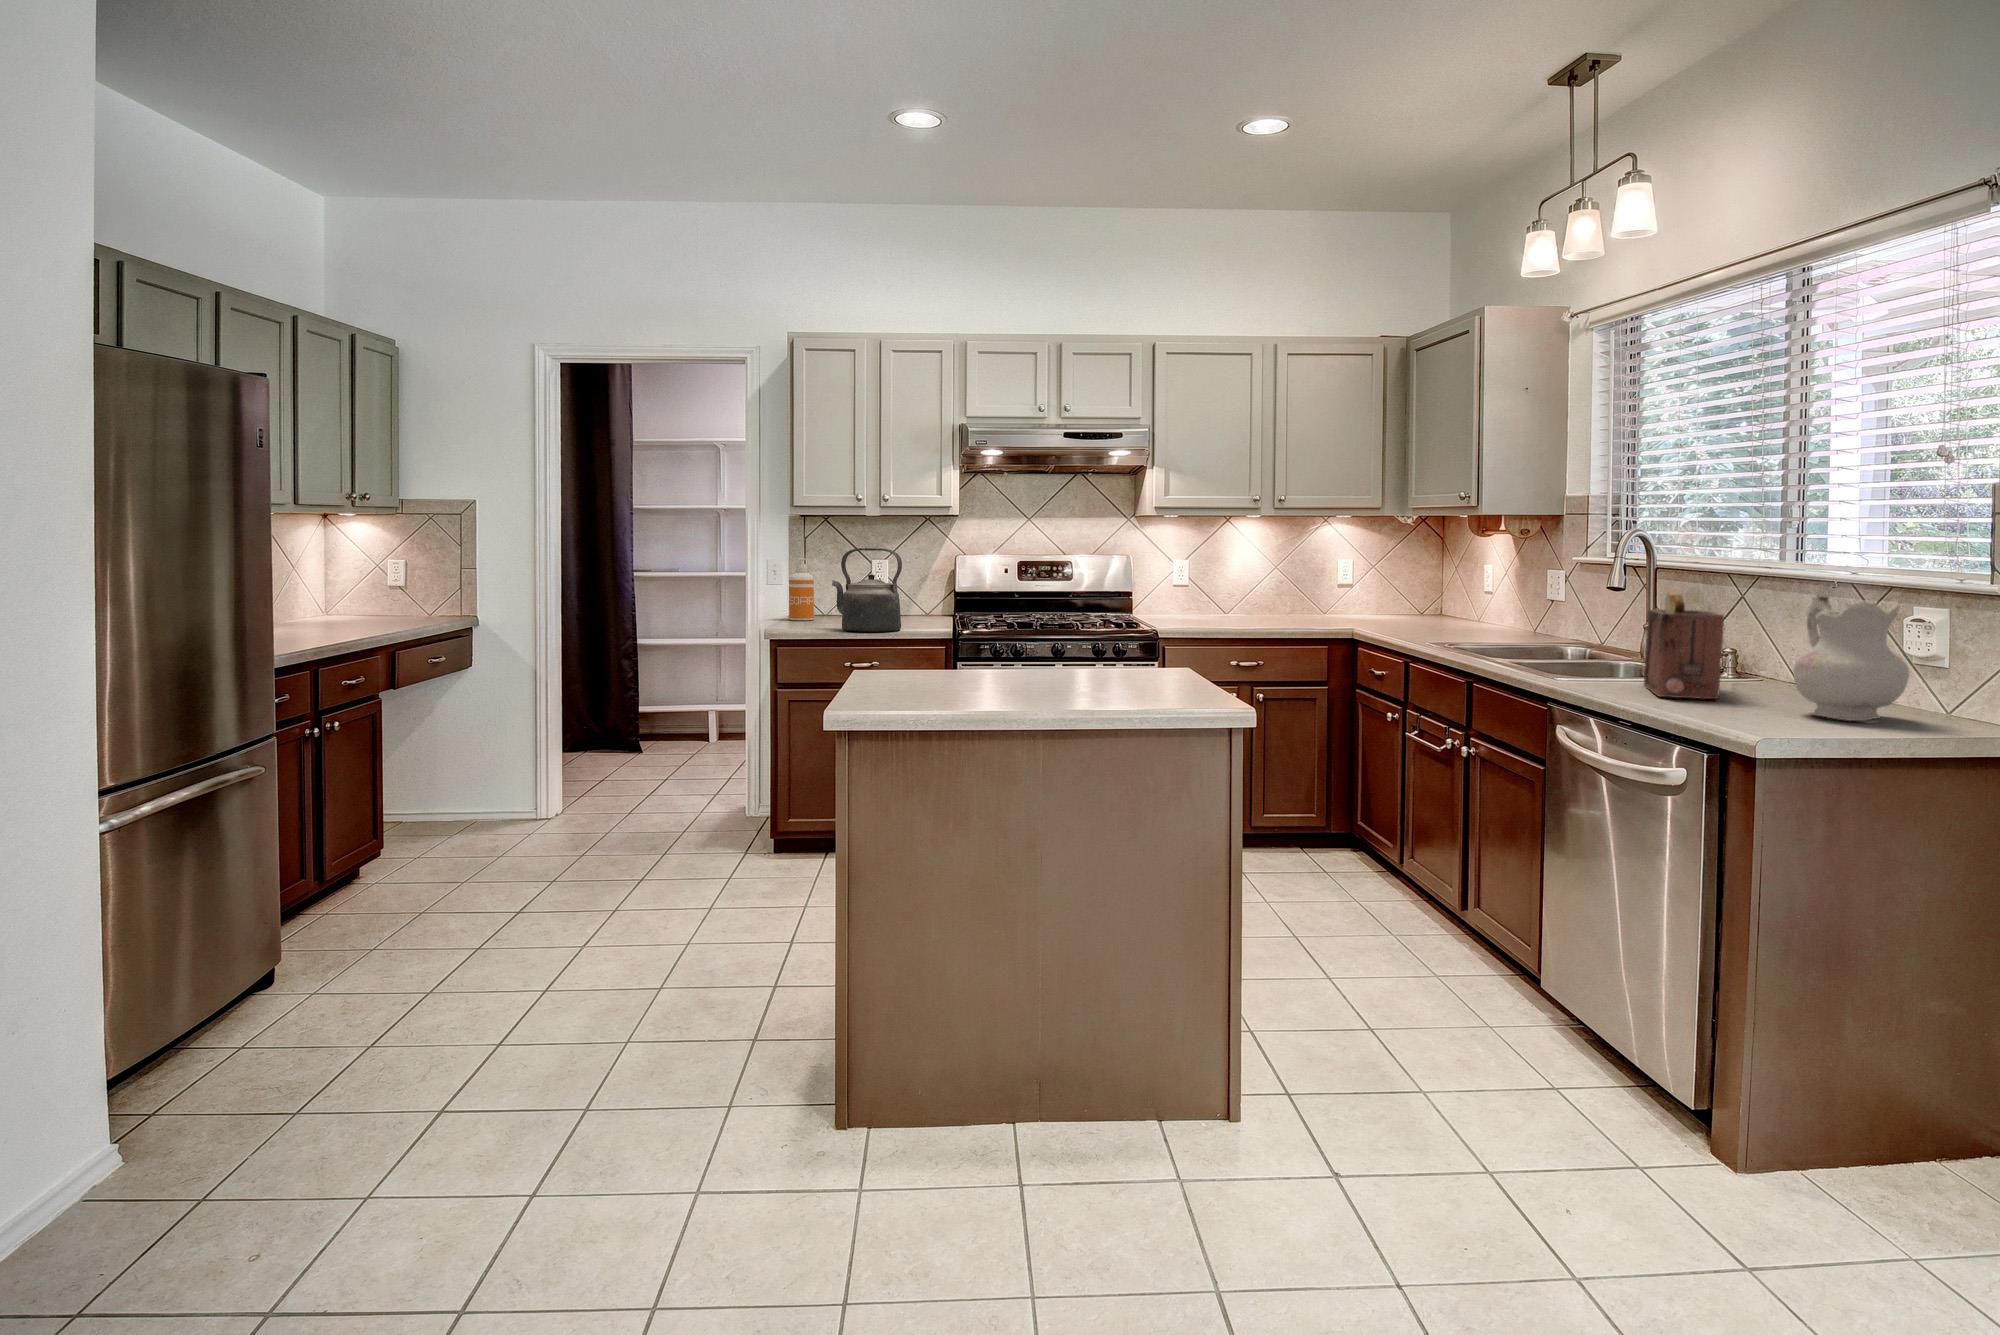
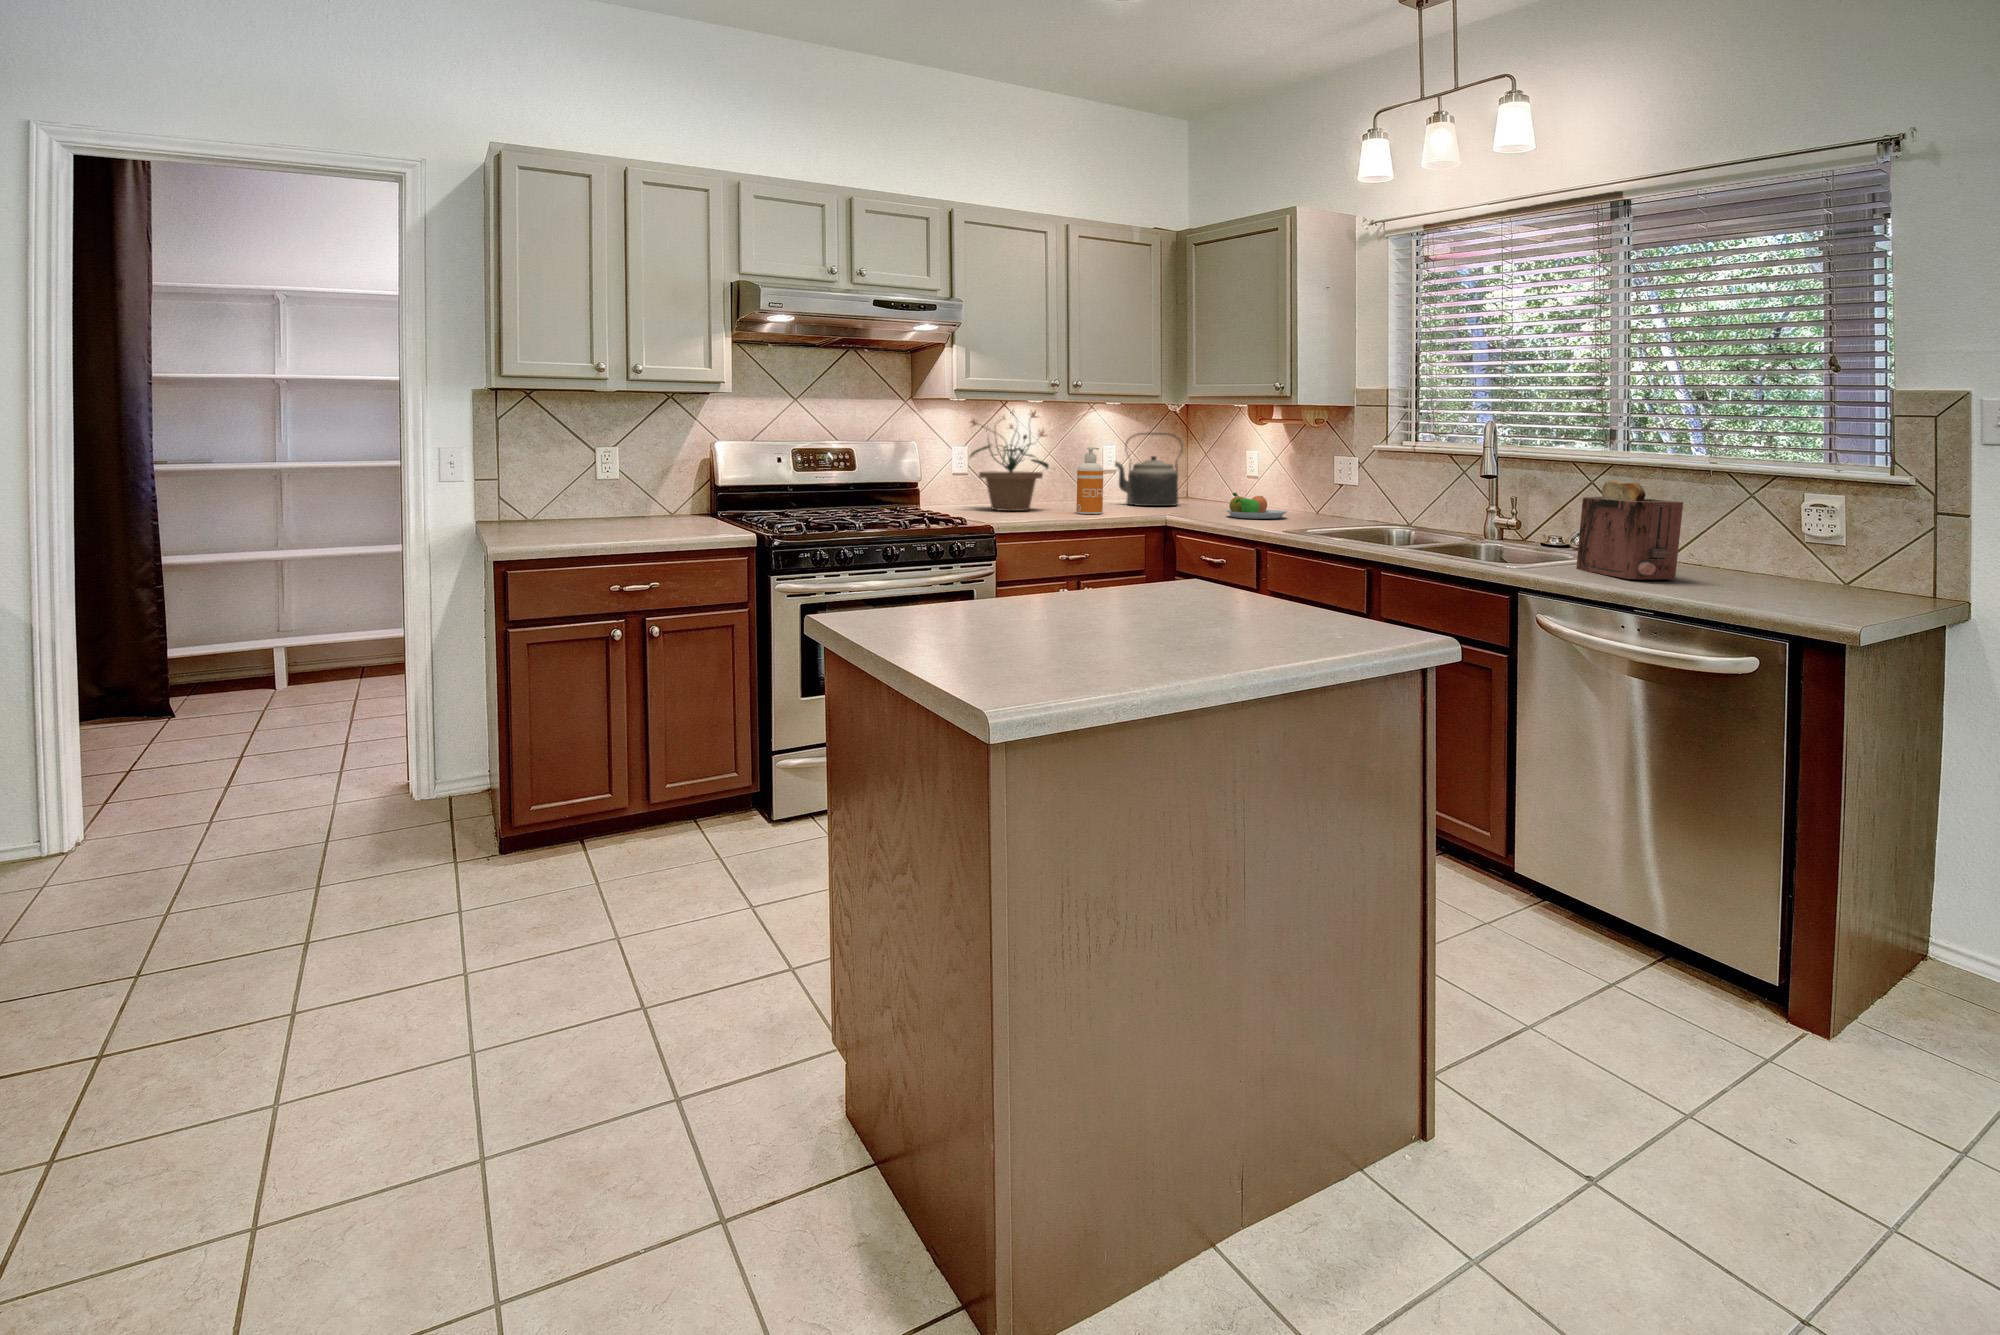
potted plant: none [1193,523,1272,618] -> present [970,410,1049,511]
kettle: present [832,548,902,632] -> present [1115,433,1183,506]
soap dispenser: present [789,558,814,620] -> present [1076,447,1103,514]
ceramic pitcher: present [1793,594,1909,721] -> none [1757,482,1859,594]
fruit bowl: none [1432,605,1498,631] -> present [1226,493,1287,519]

